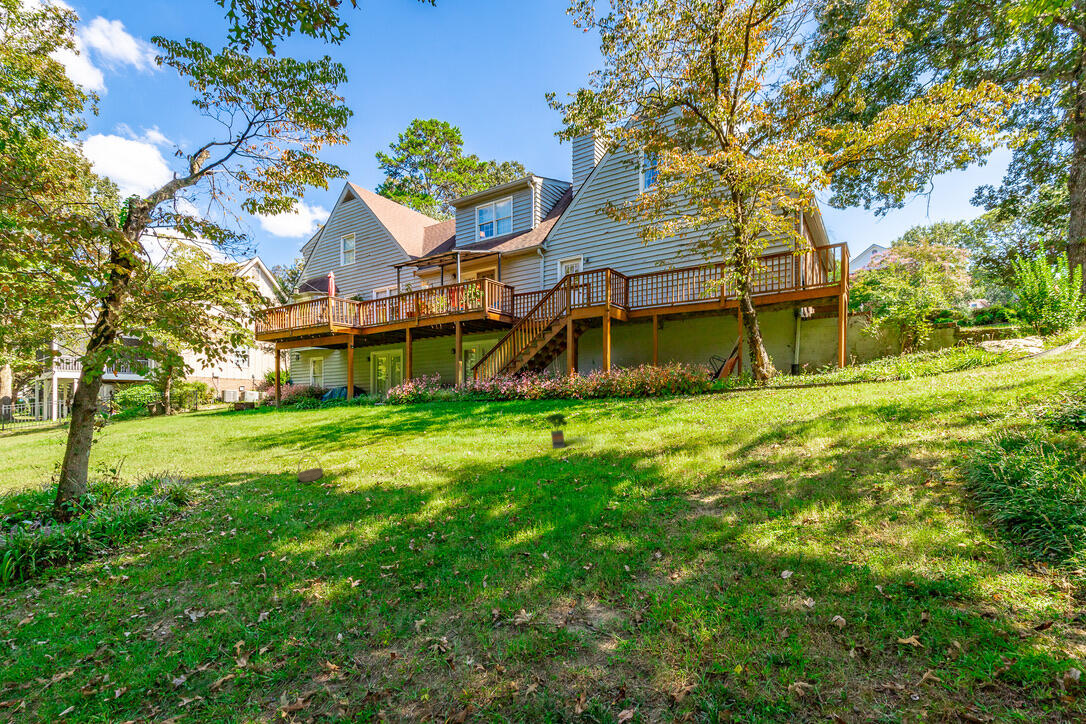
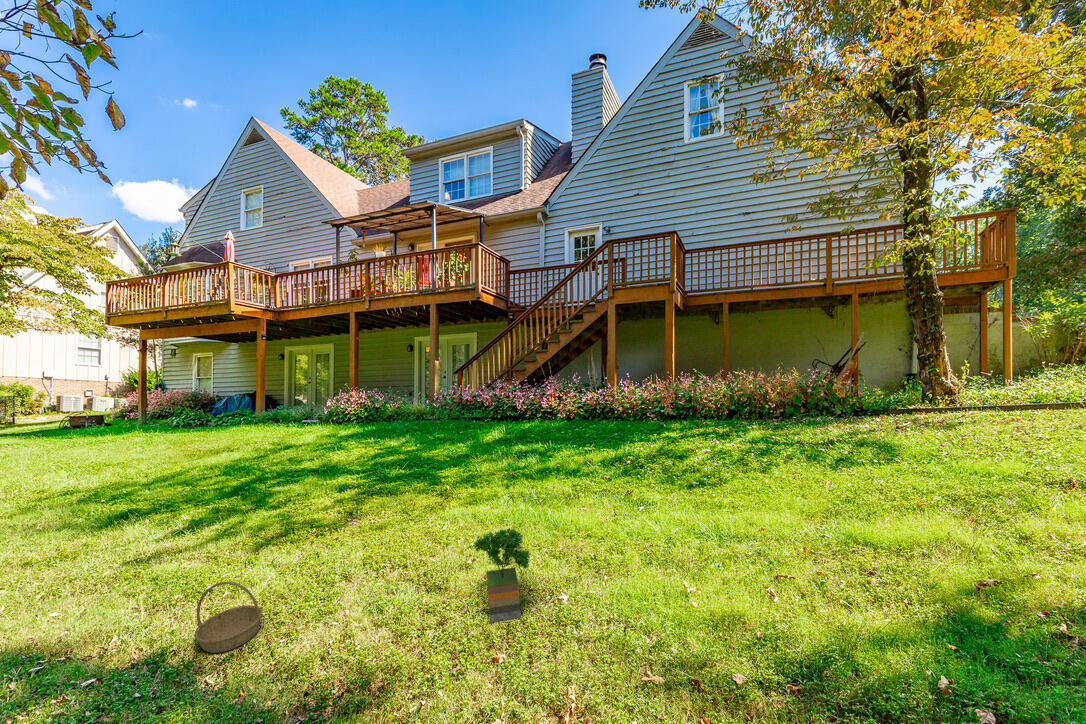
potted tree: present [546,414,567,448] -> present [474,528,530,622]

